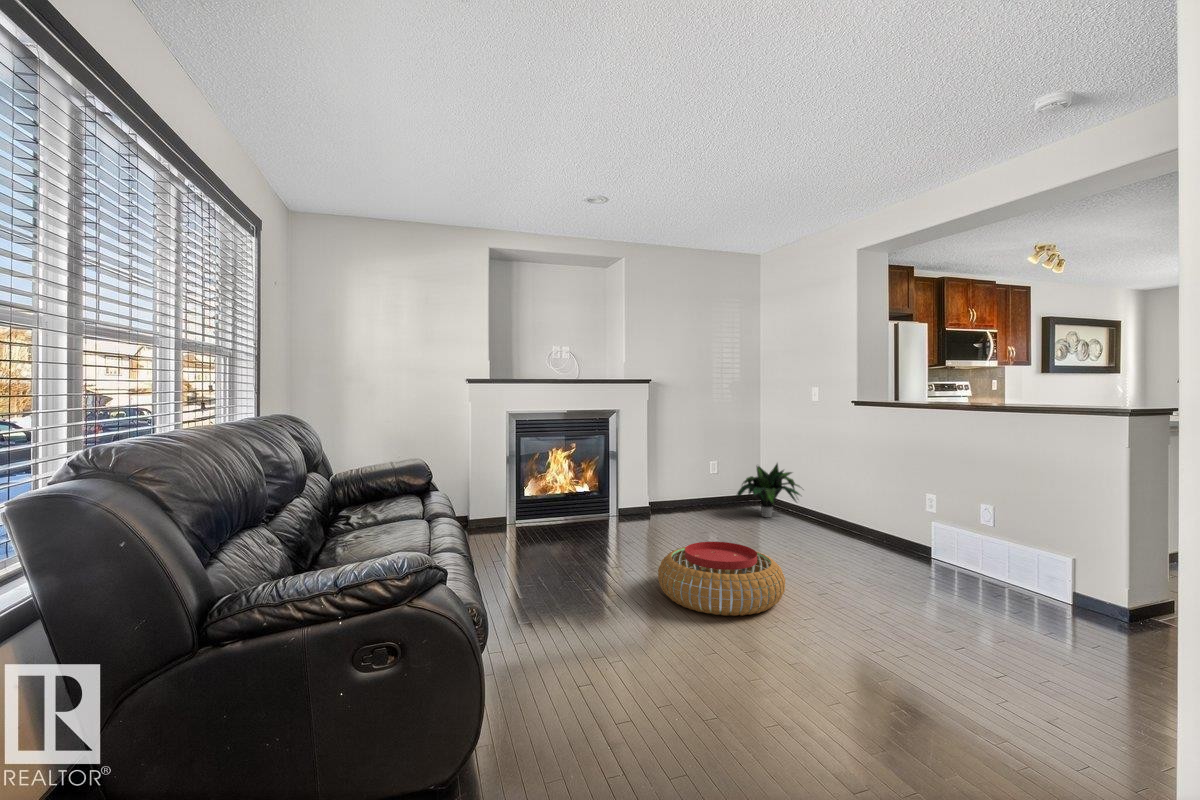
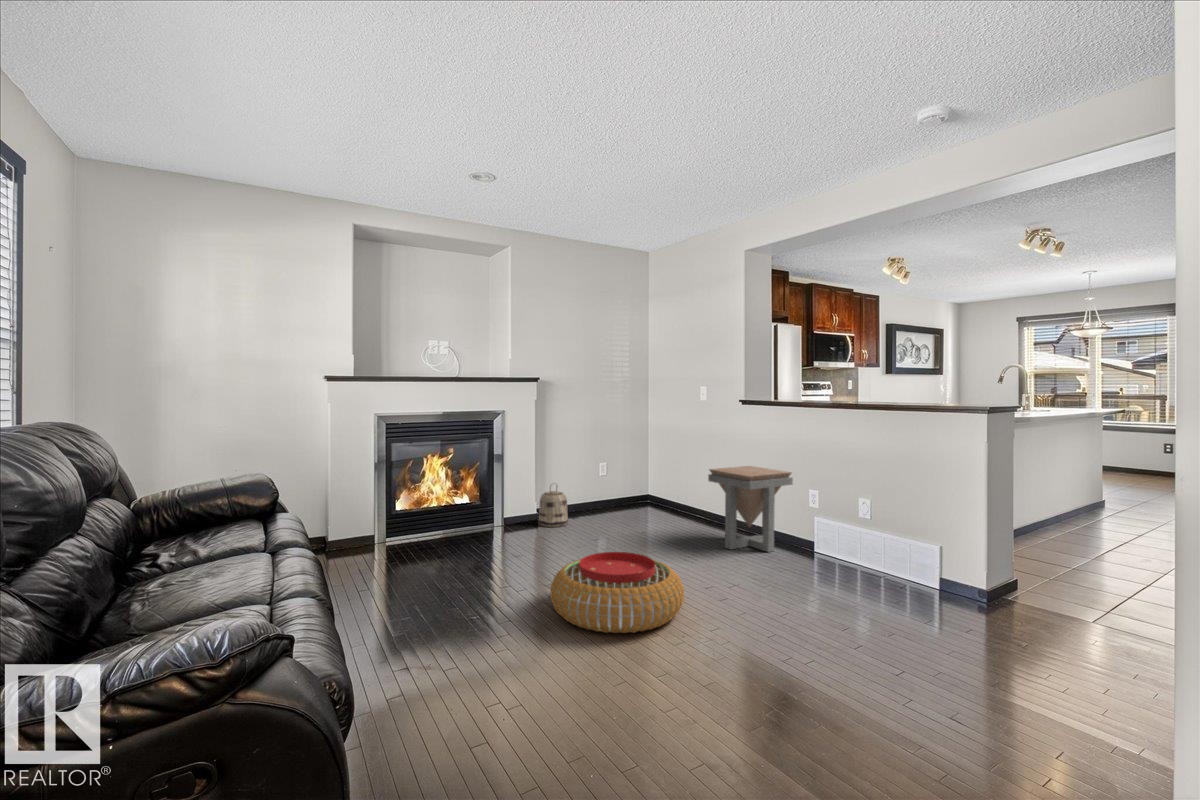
potted plant: present [737,463,800,517] -> none [622,463,691,520]
side table: none [820,467,911,555] -> present [708,466,793,552]
basket: none [654,478,682,519] -> present [539,486,568,527]

